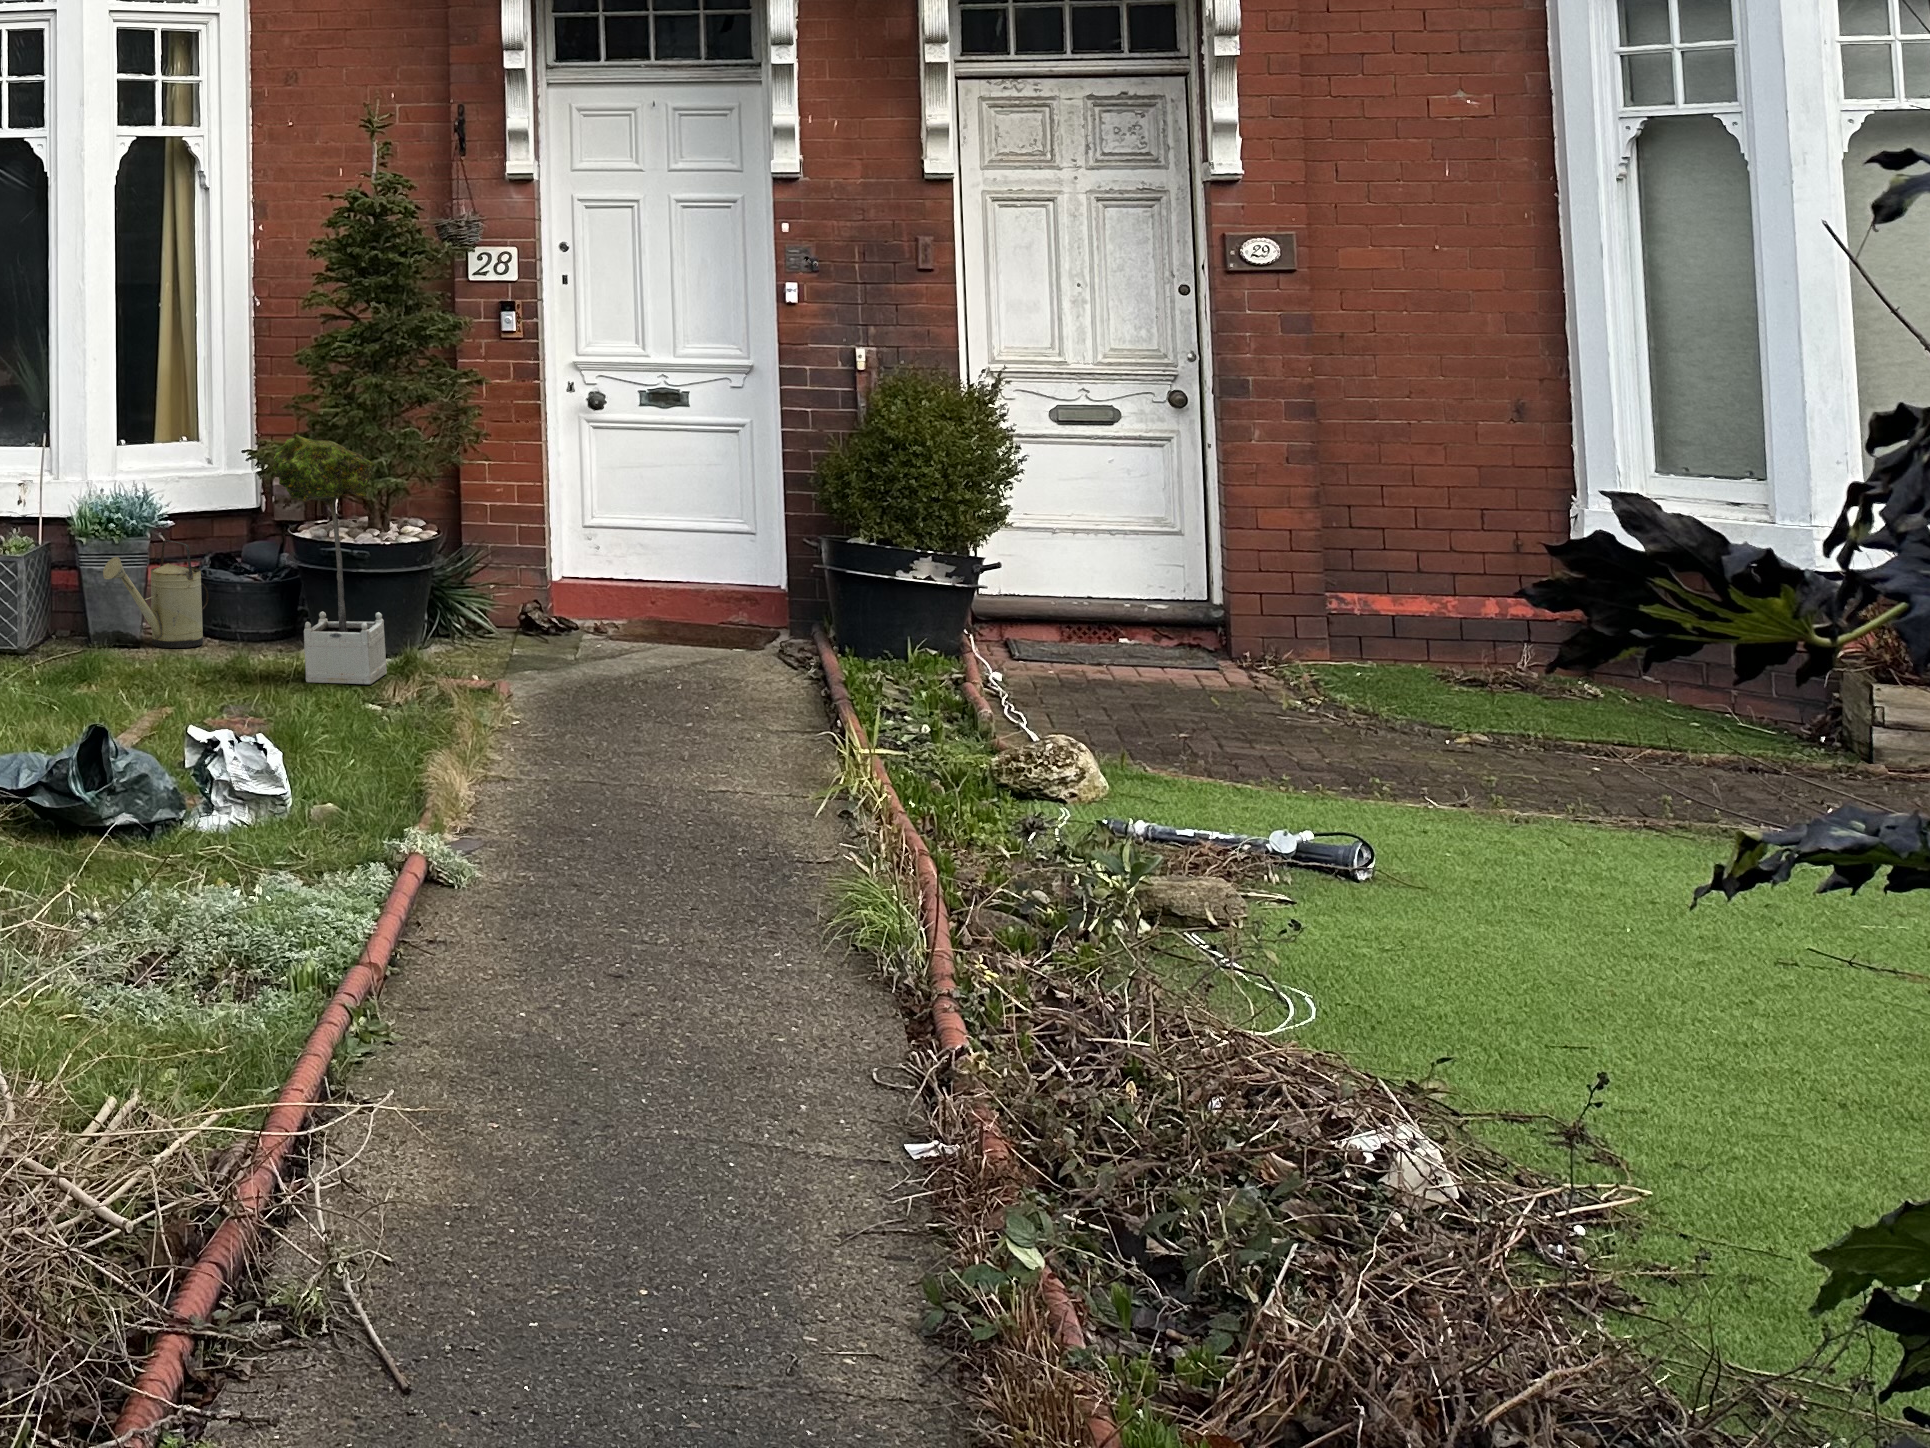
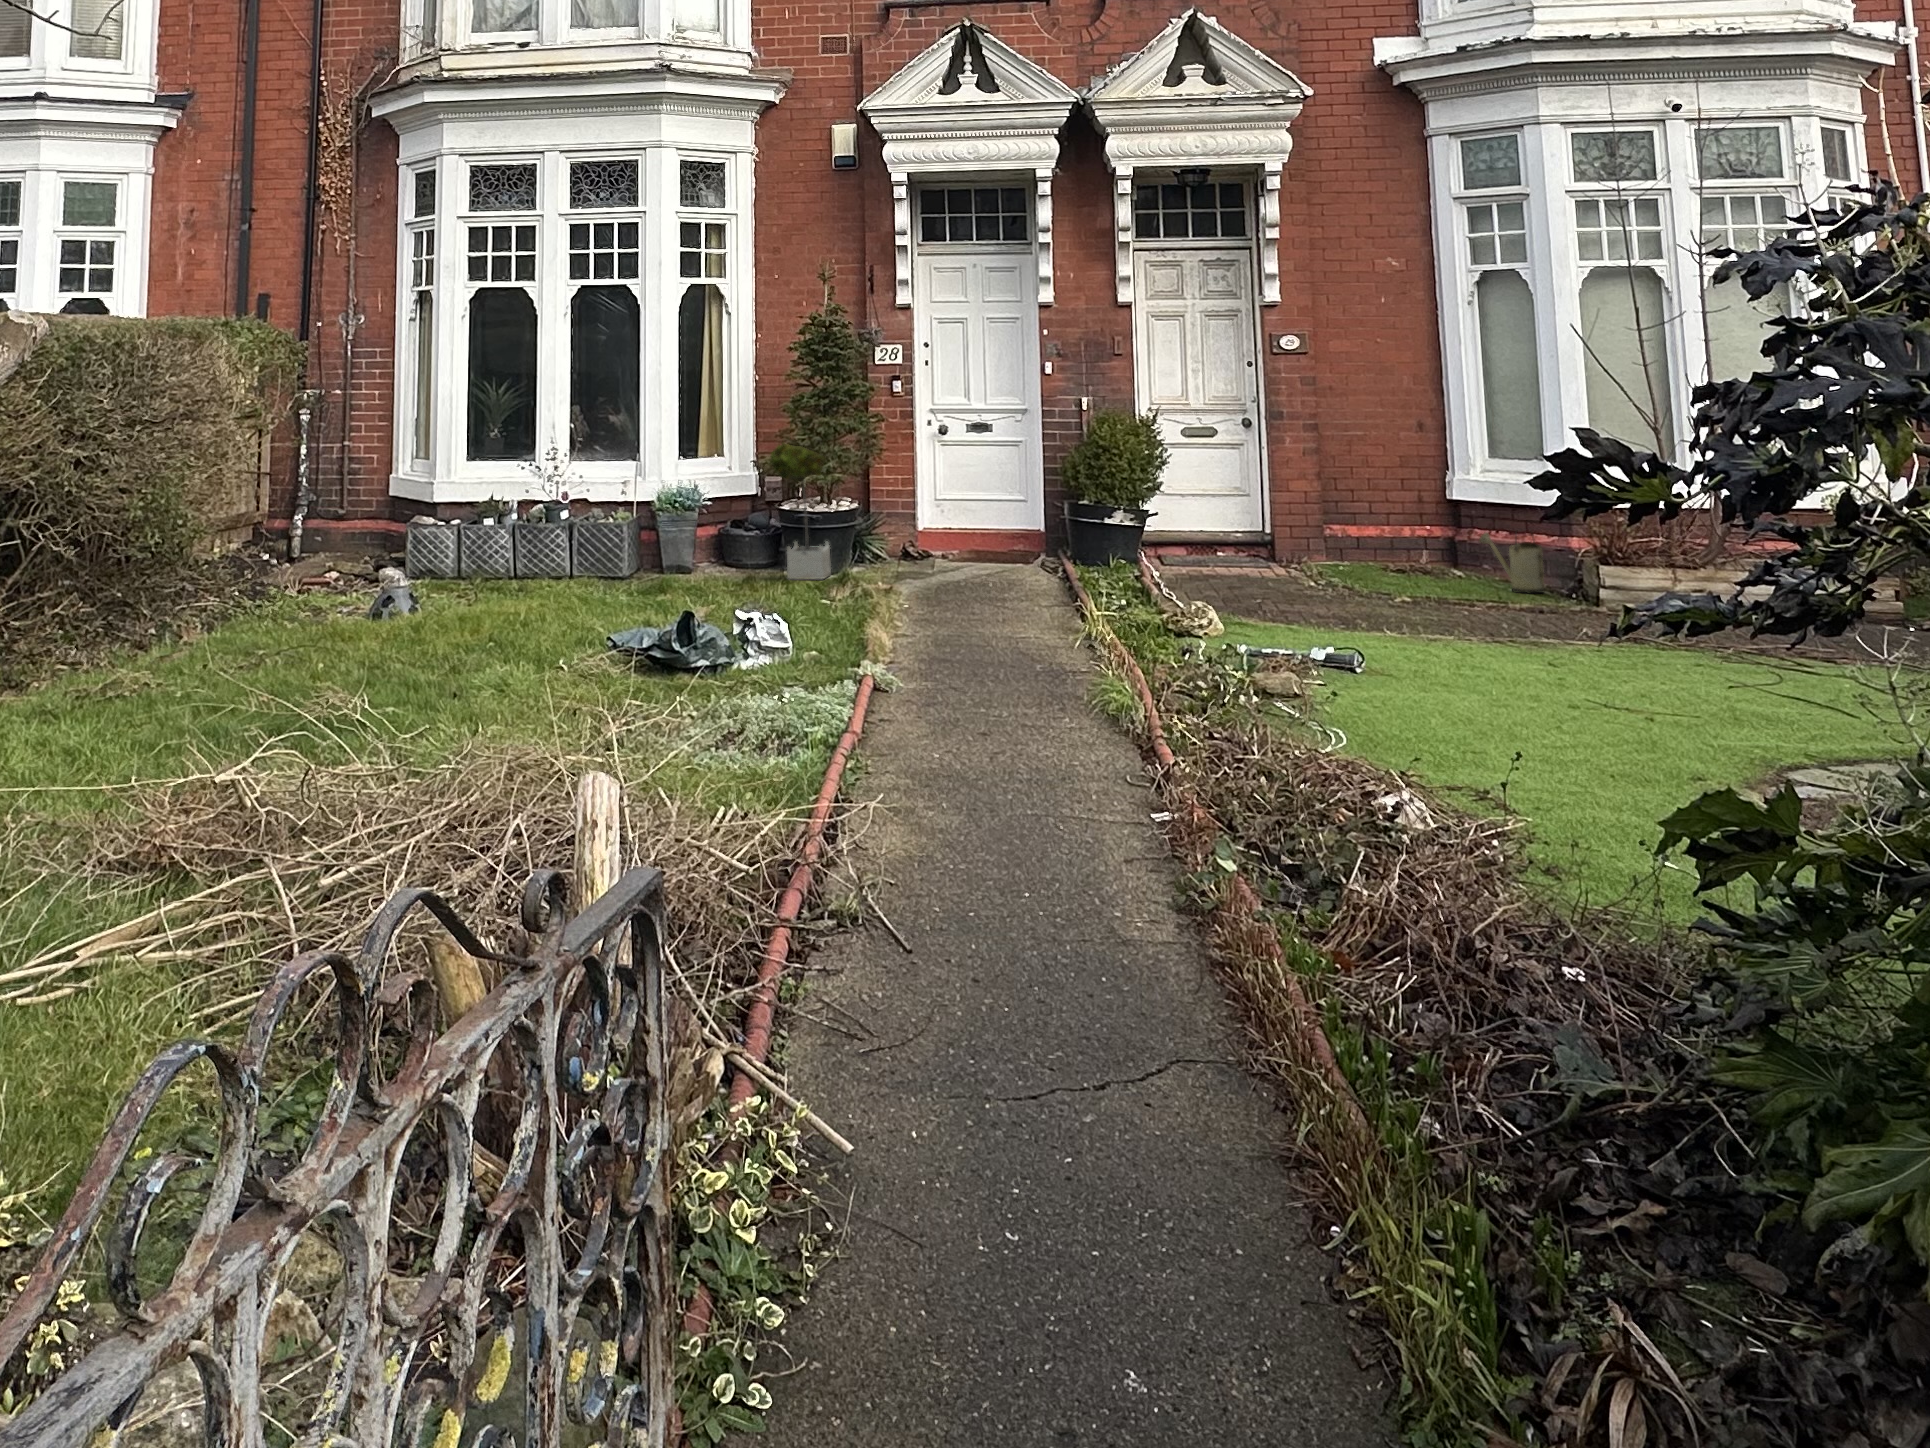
watering can: present [103,541,209,648] -> present [1479,532,1544,593]

